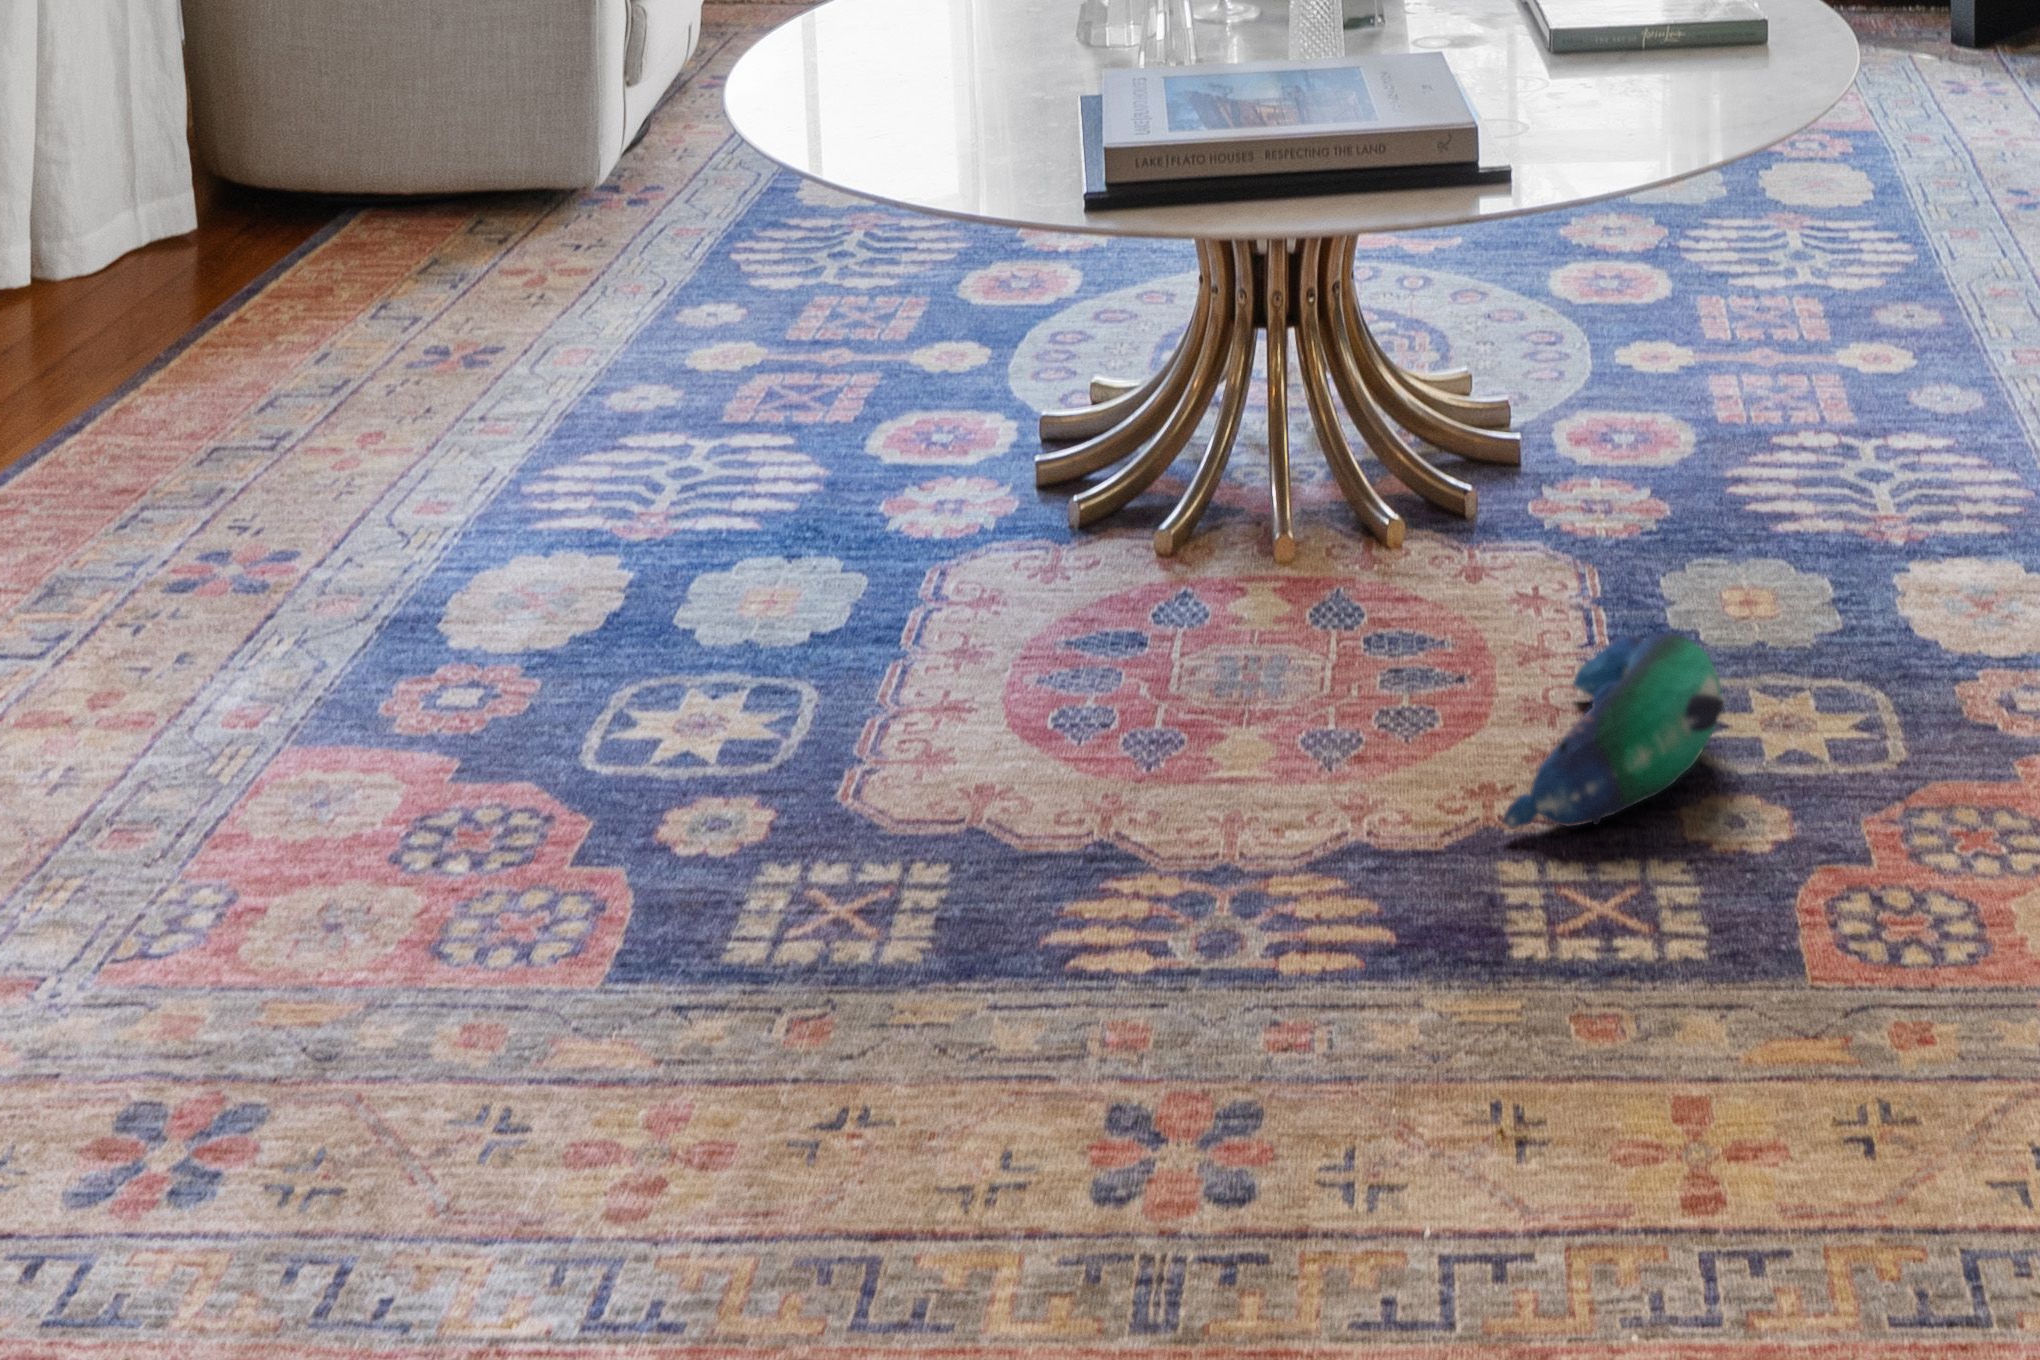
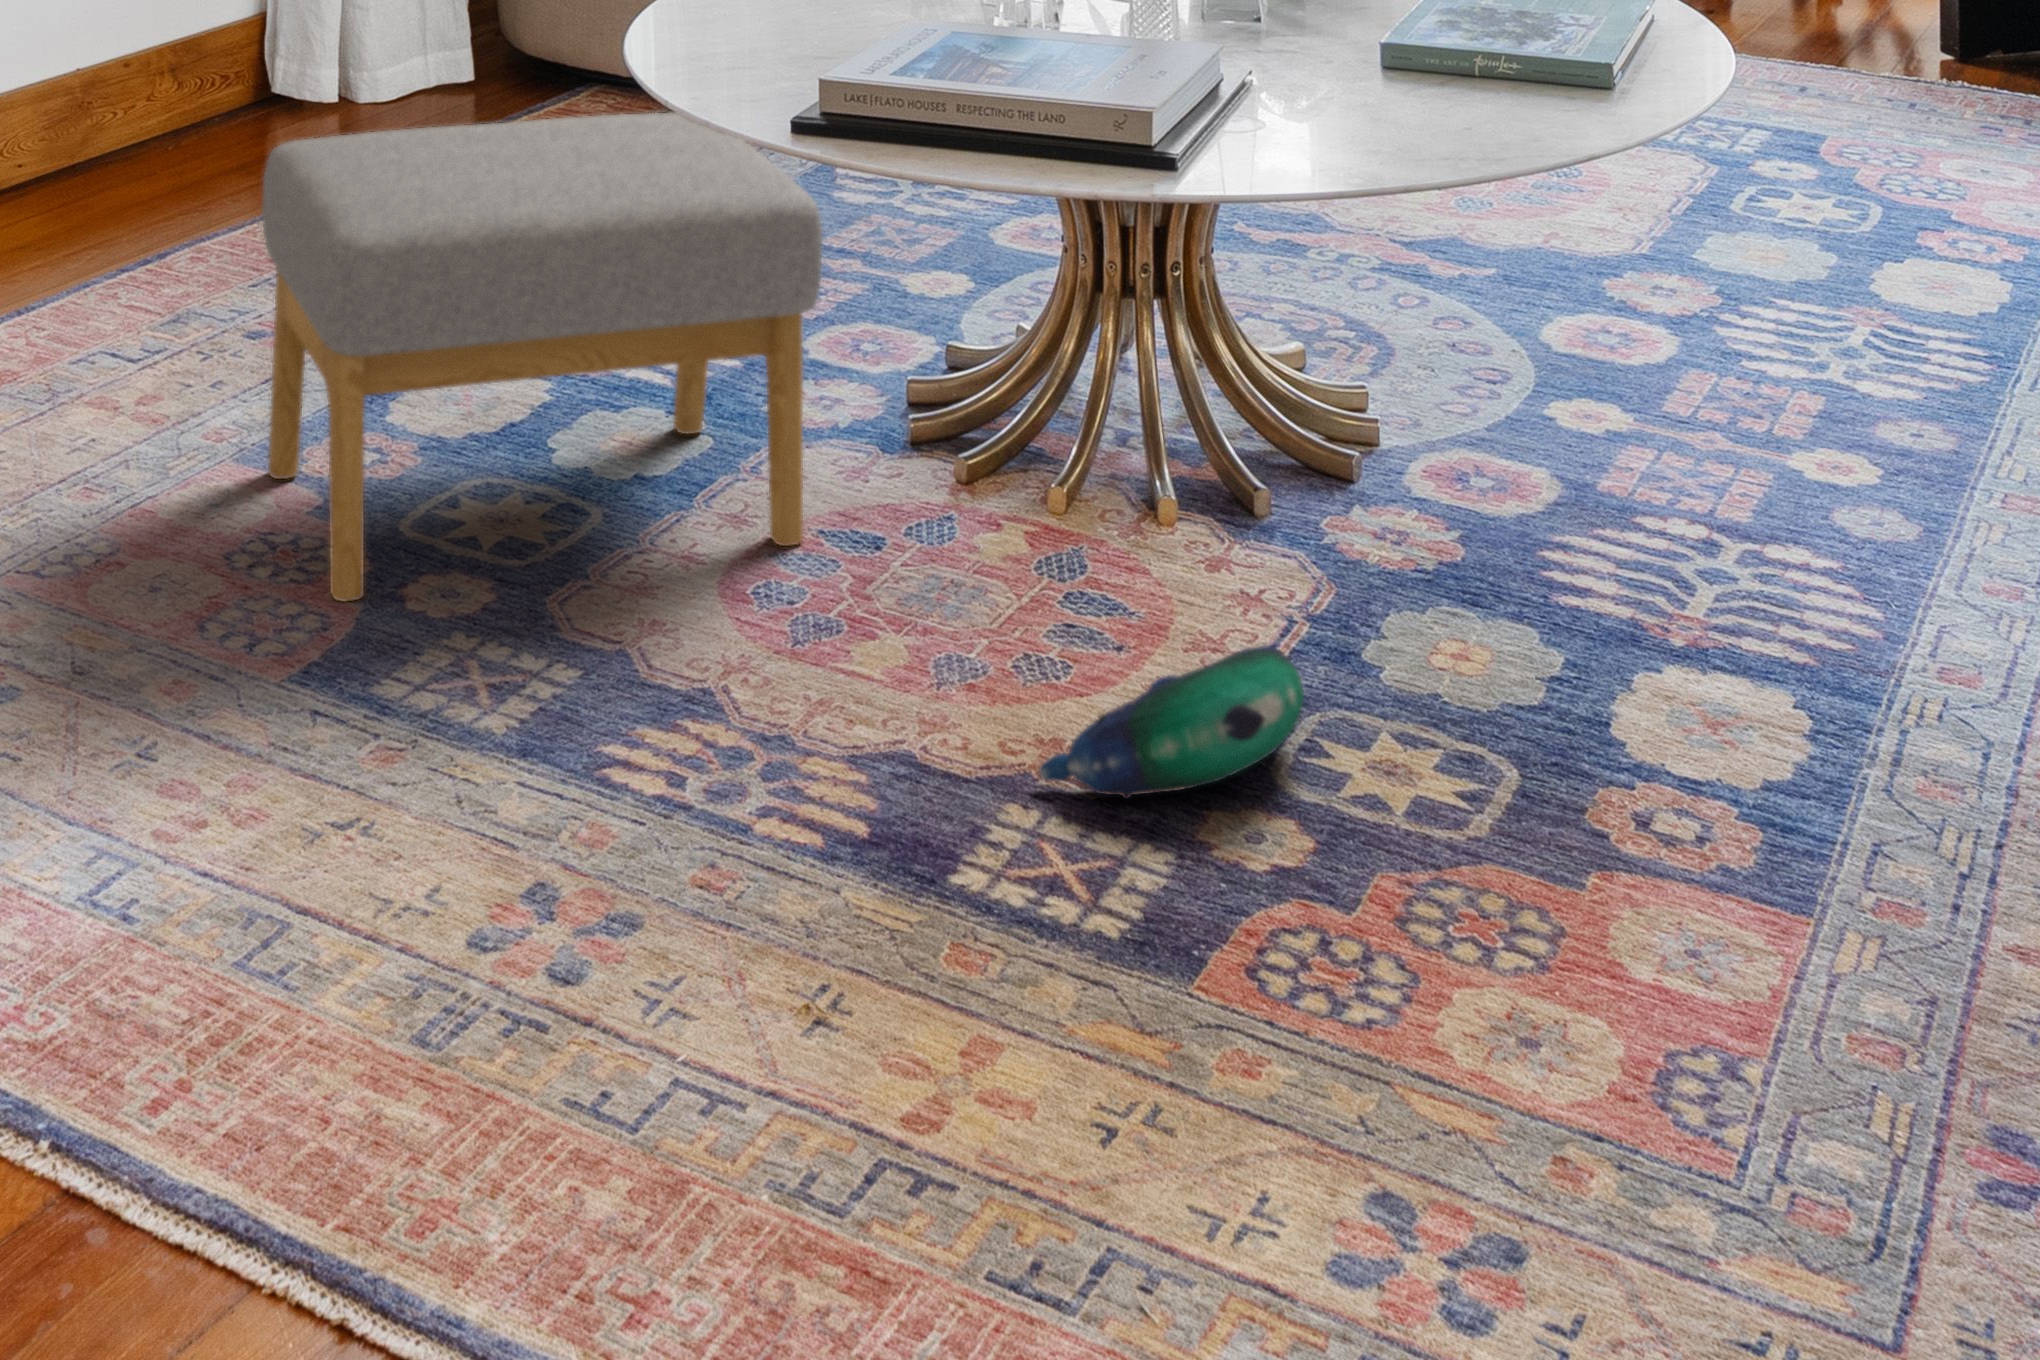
footstool: none [346,197,1060,852] -> present [262,113,823,602]

